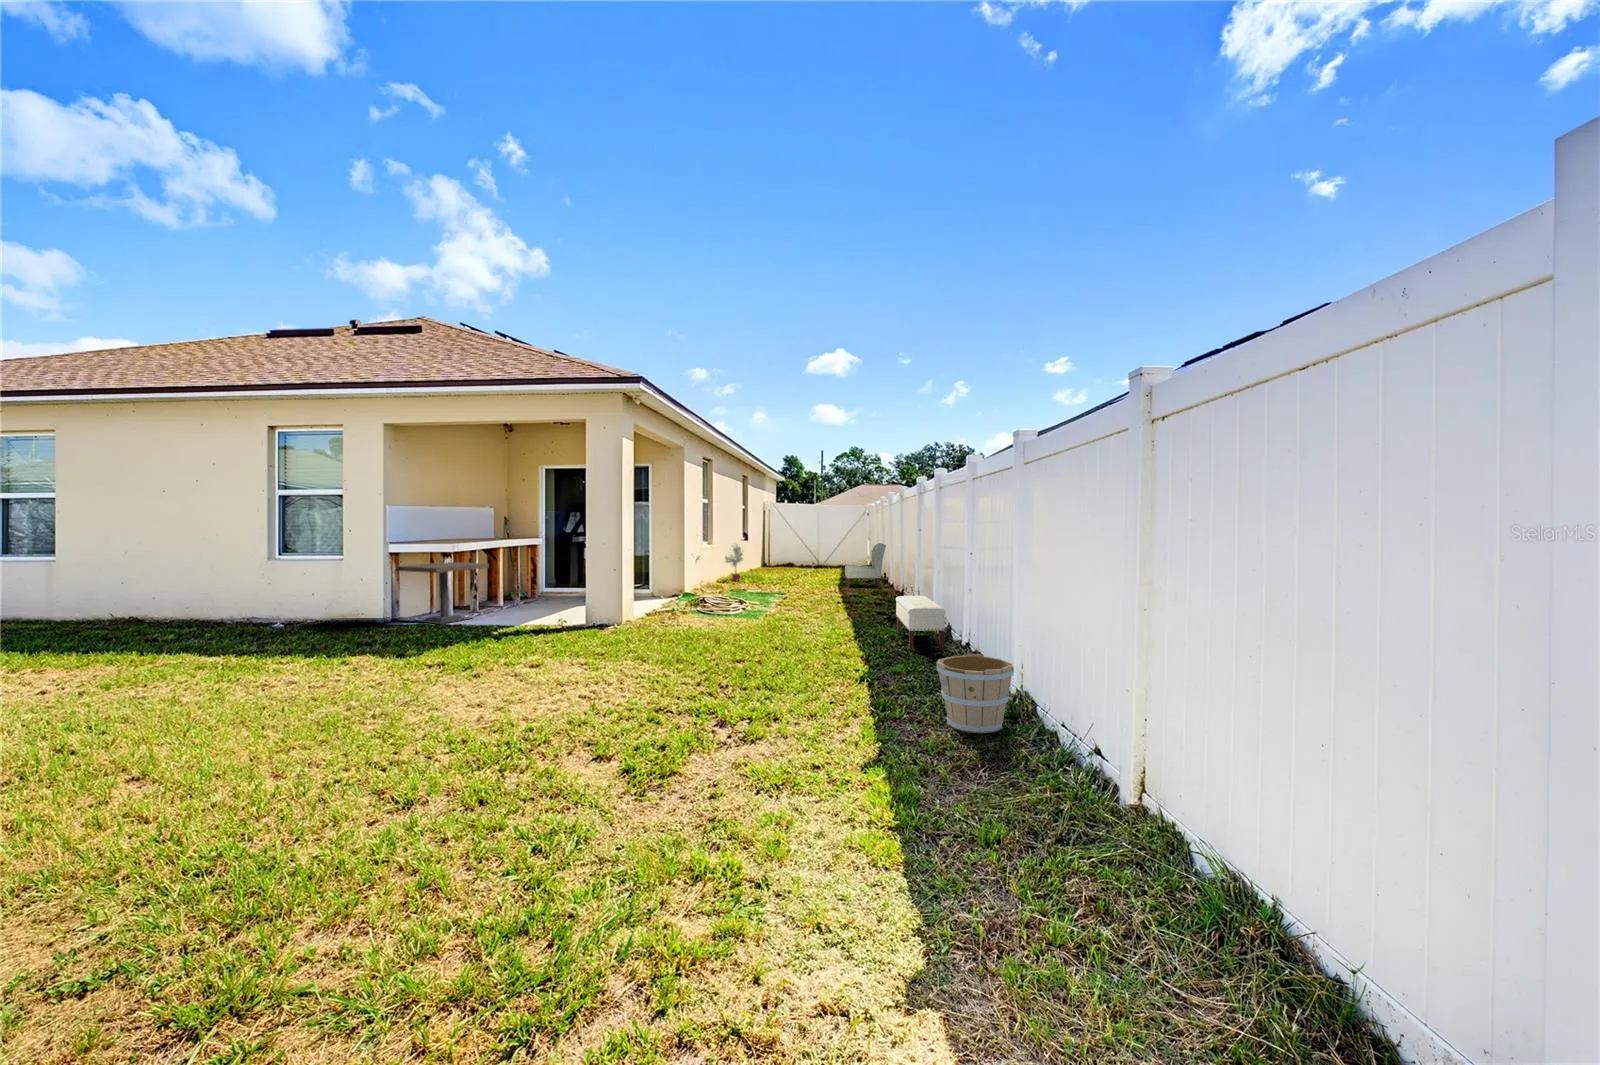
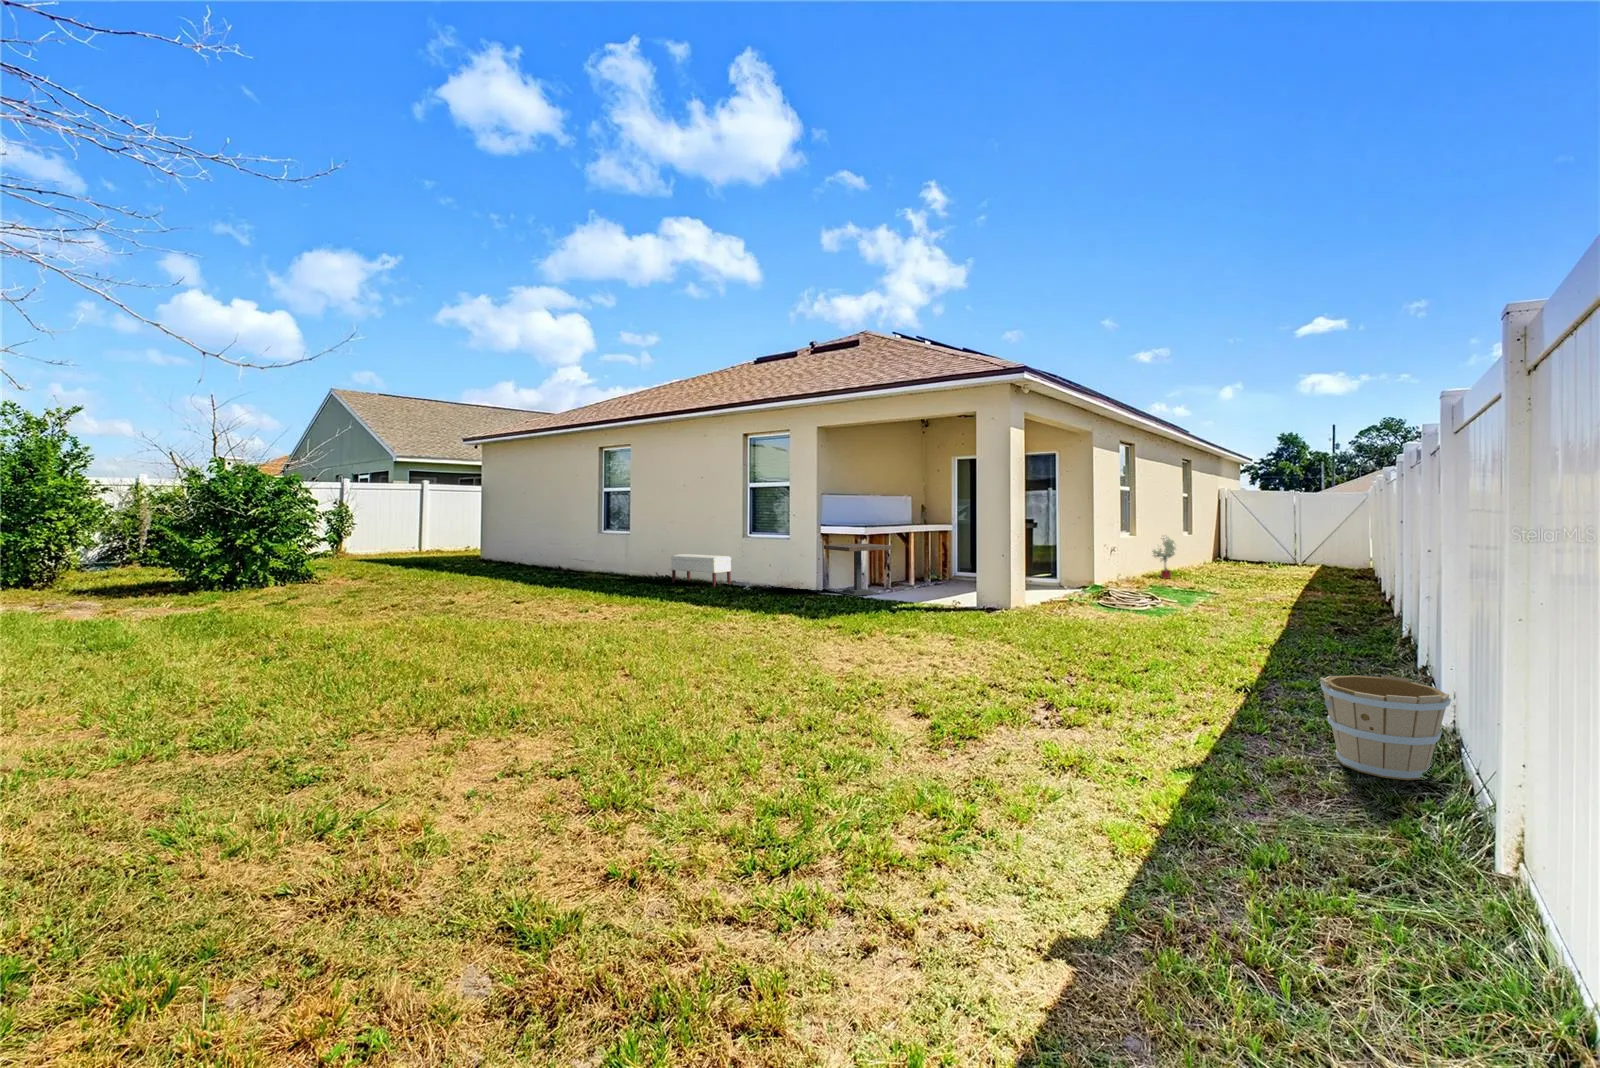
chair: present [845,543,886,588] -> none [1315,539,1381,598]
bench: present [896,596,945,650] -> present [671,554,731,586]

